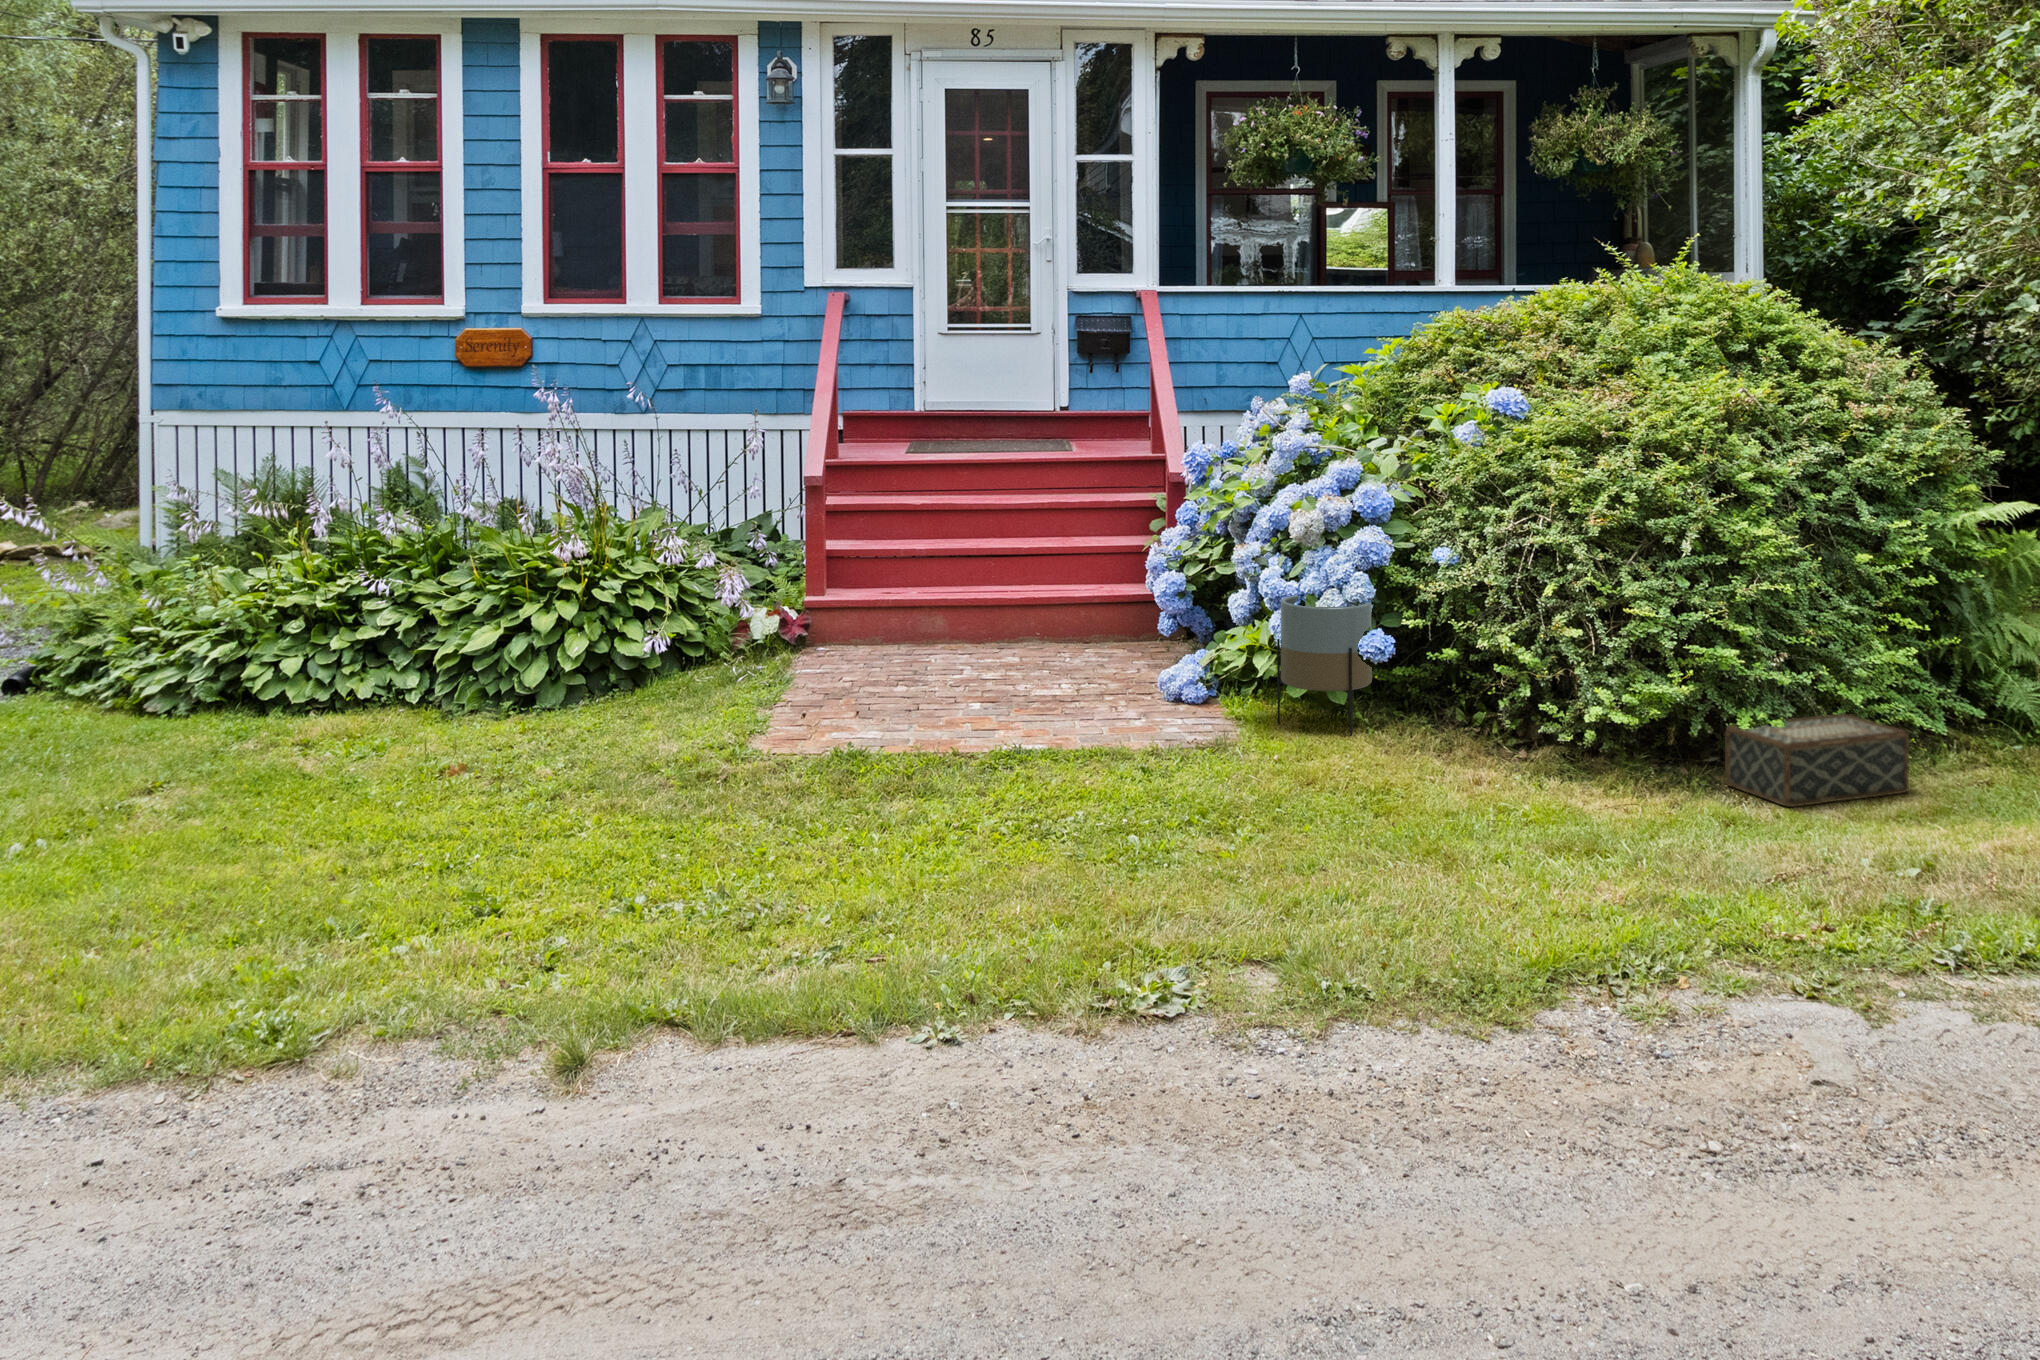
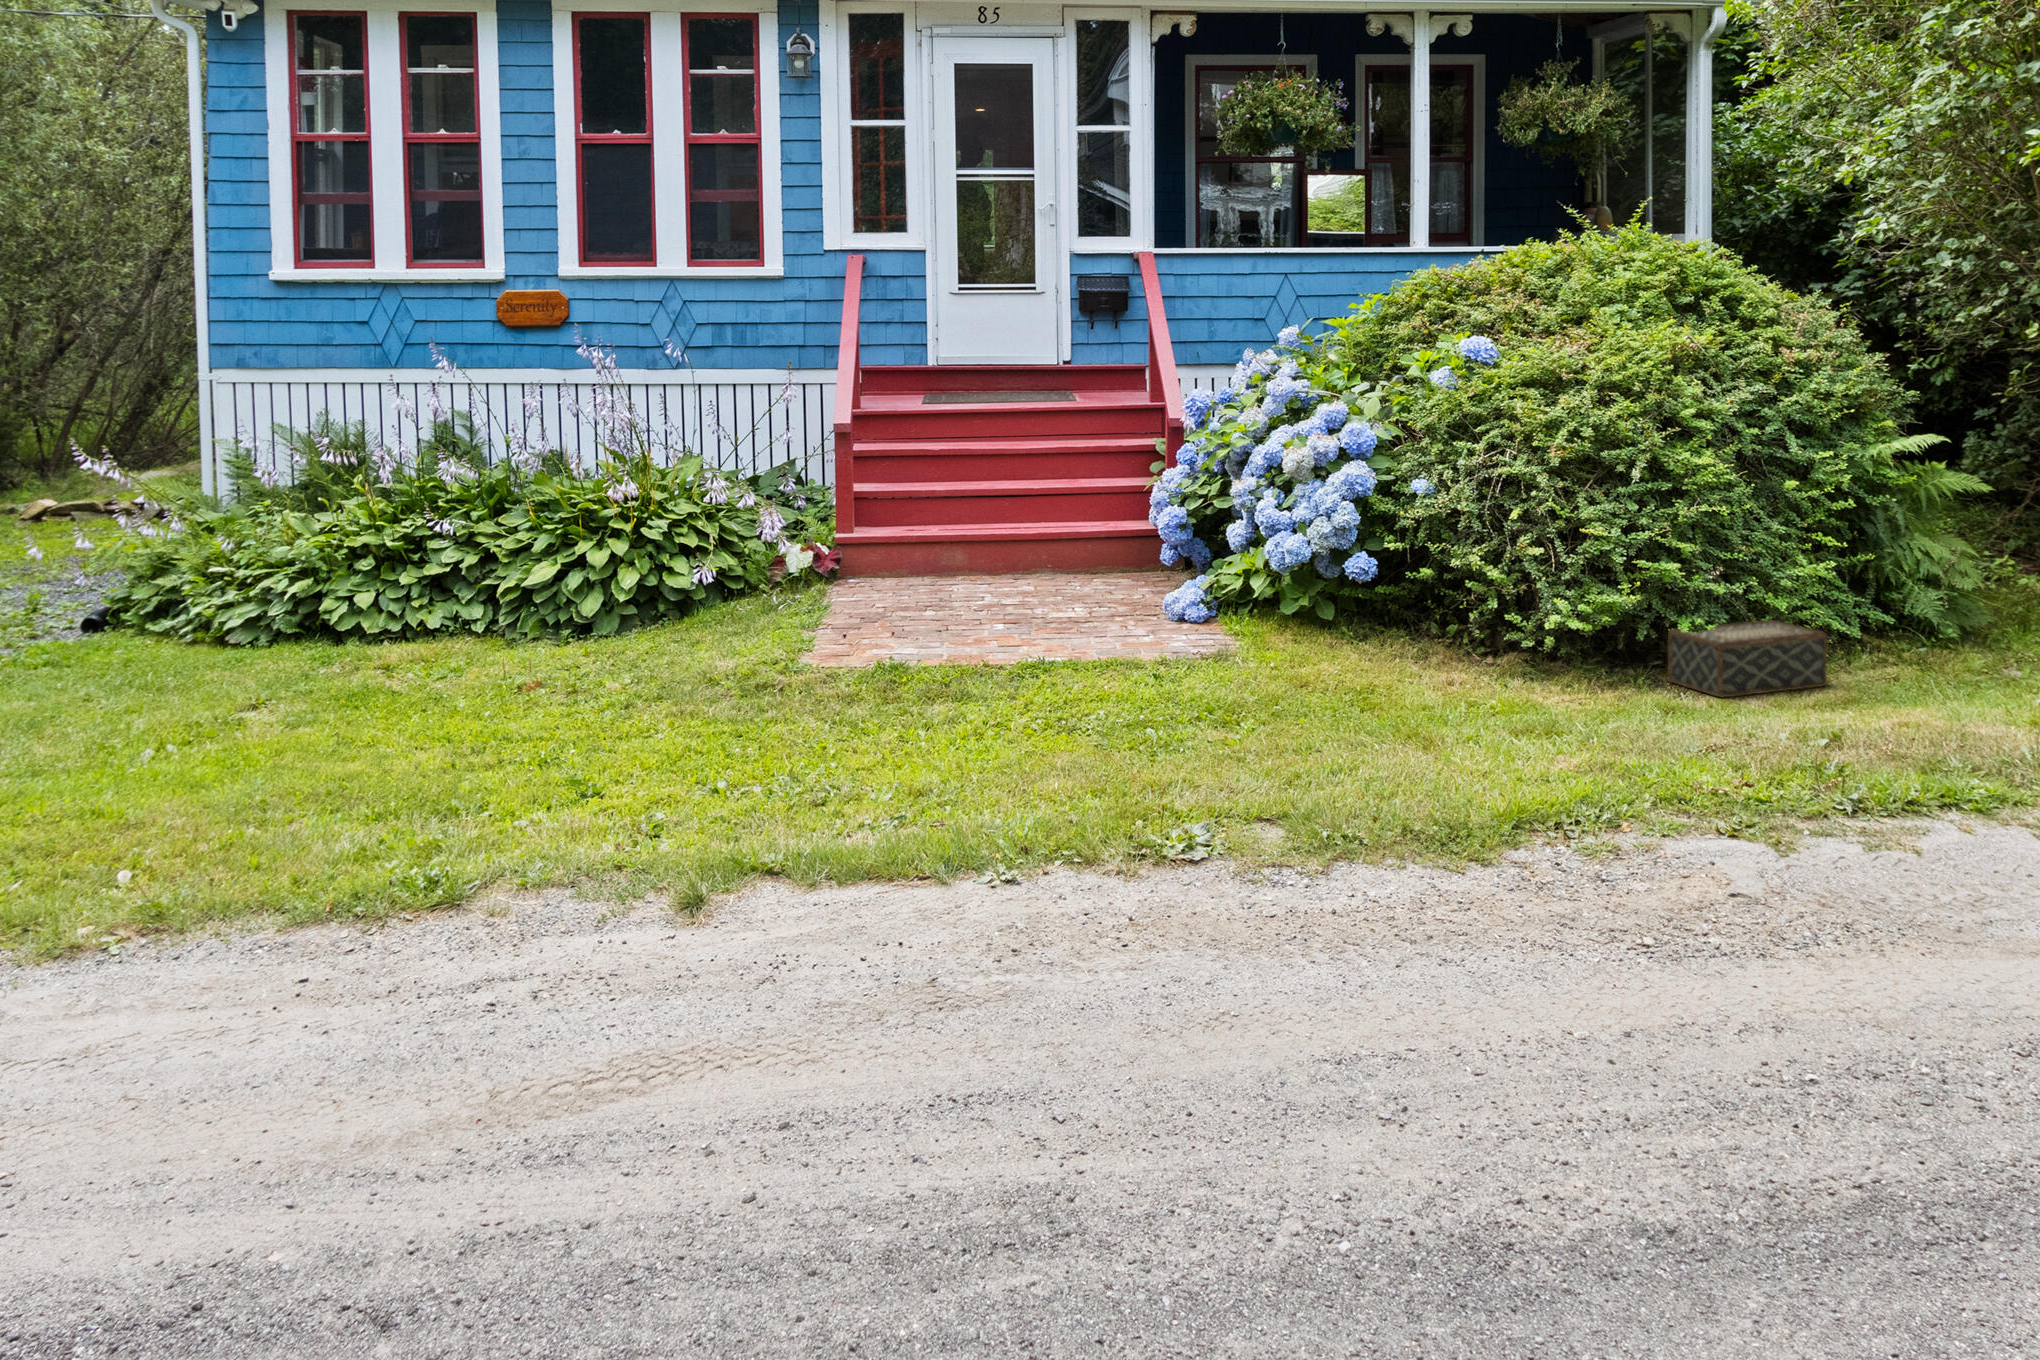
planter: present [1277,595,1372,736] -> none [1271,523,1356,648]

